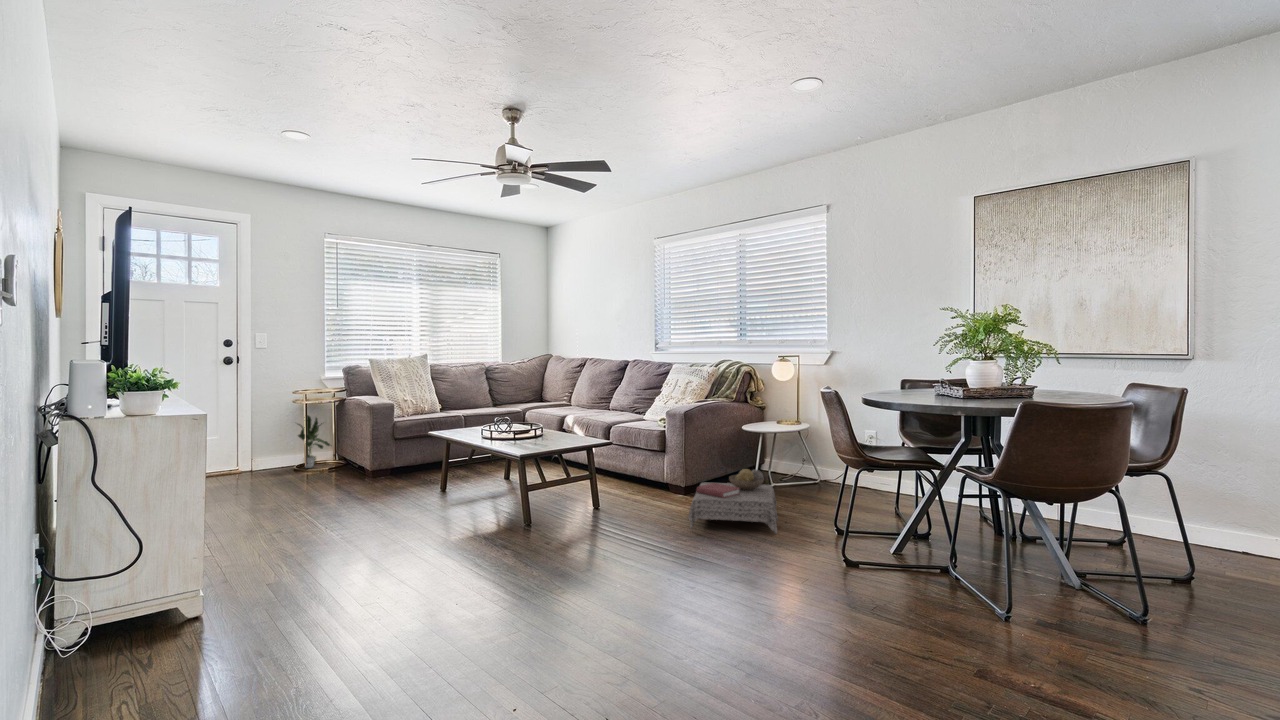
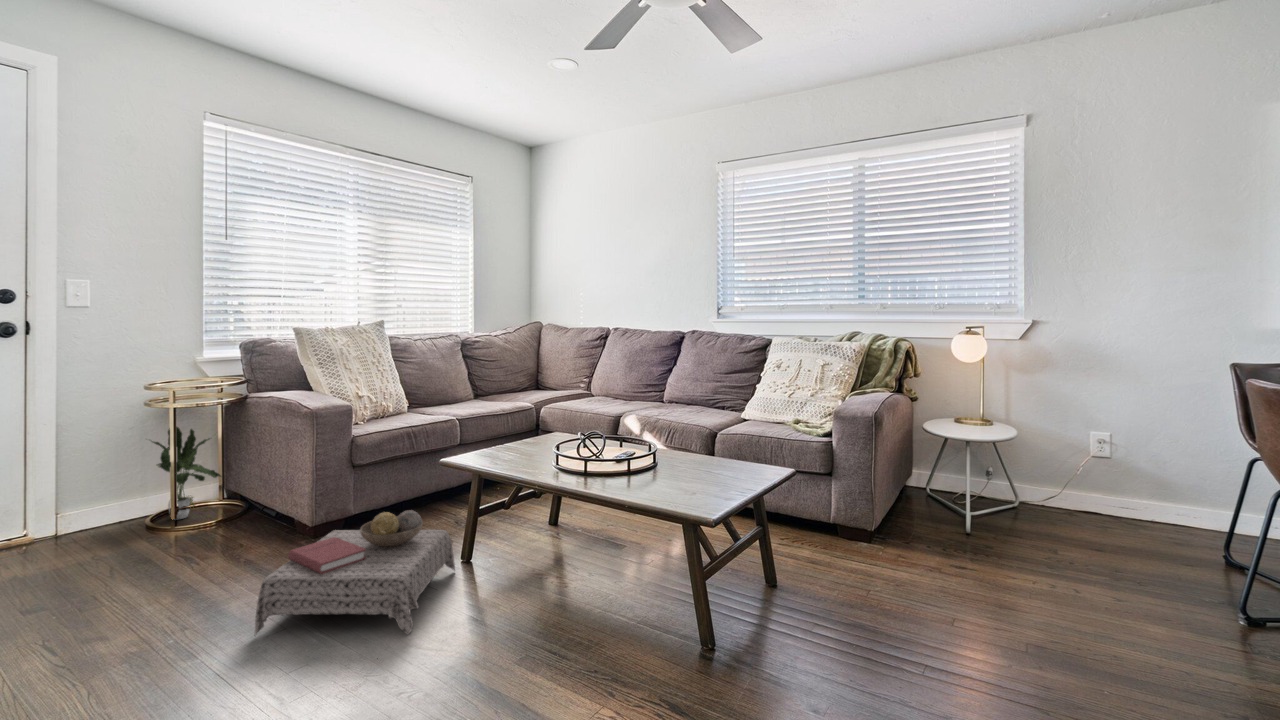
ottoman: present [688,469,778,534] -> present [255,510,455,635]

